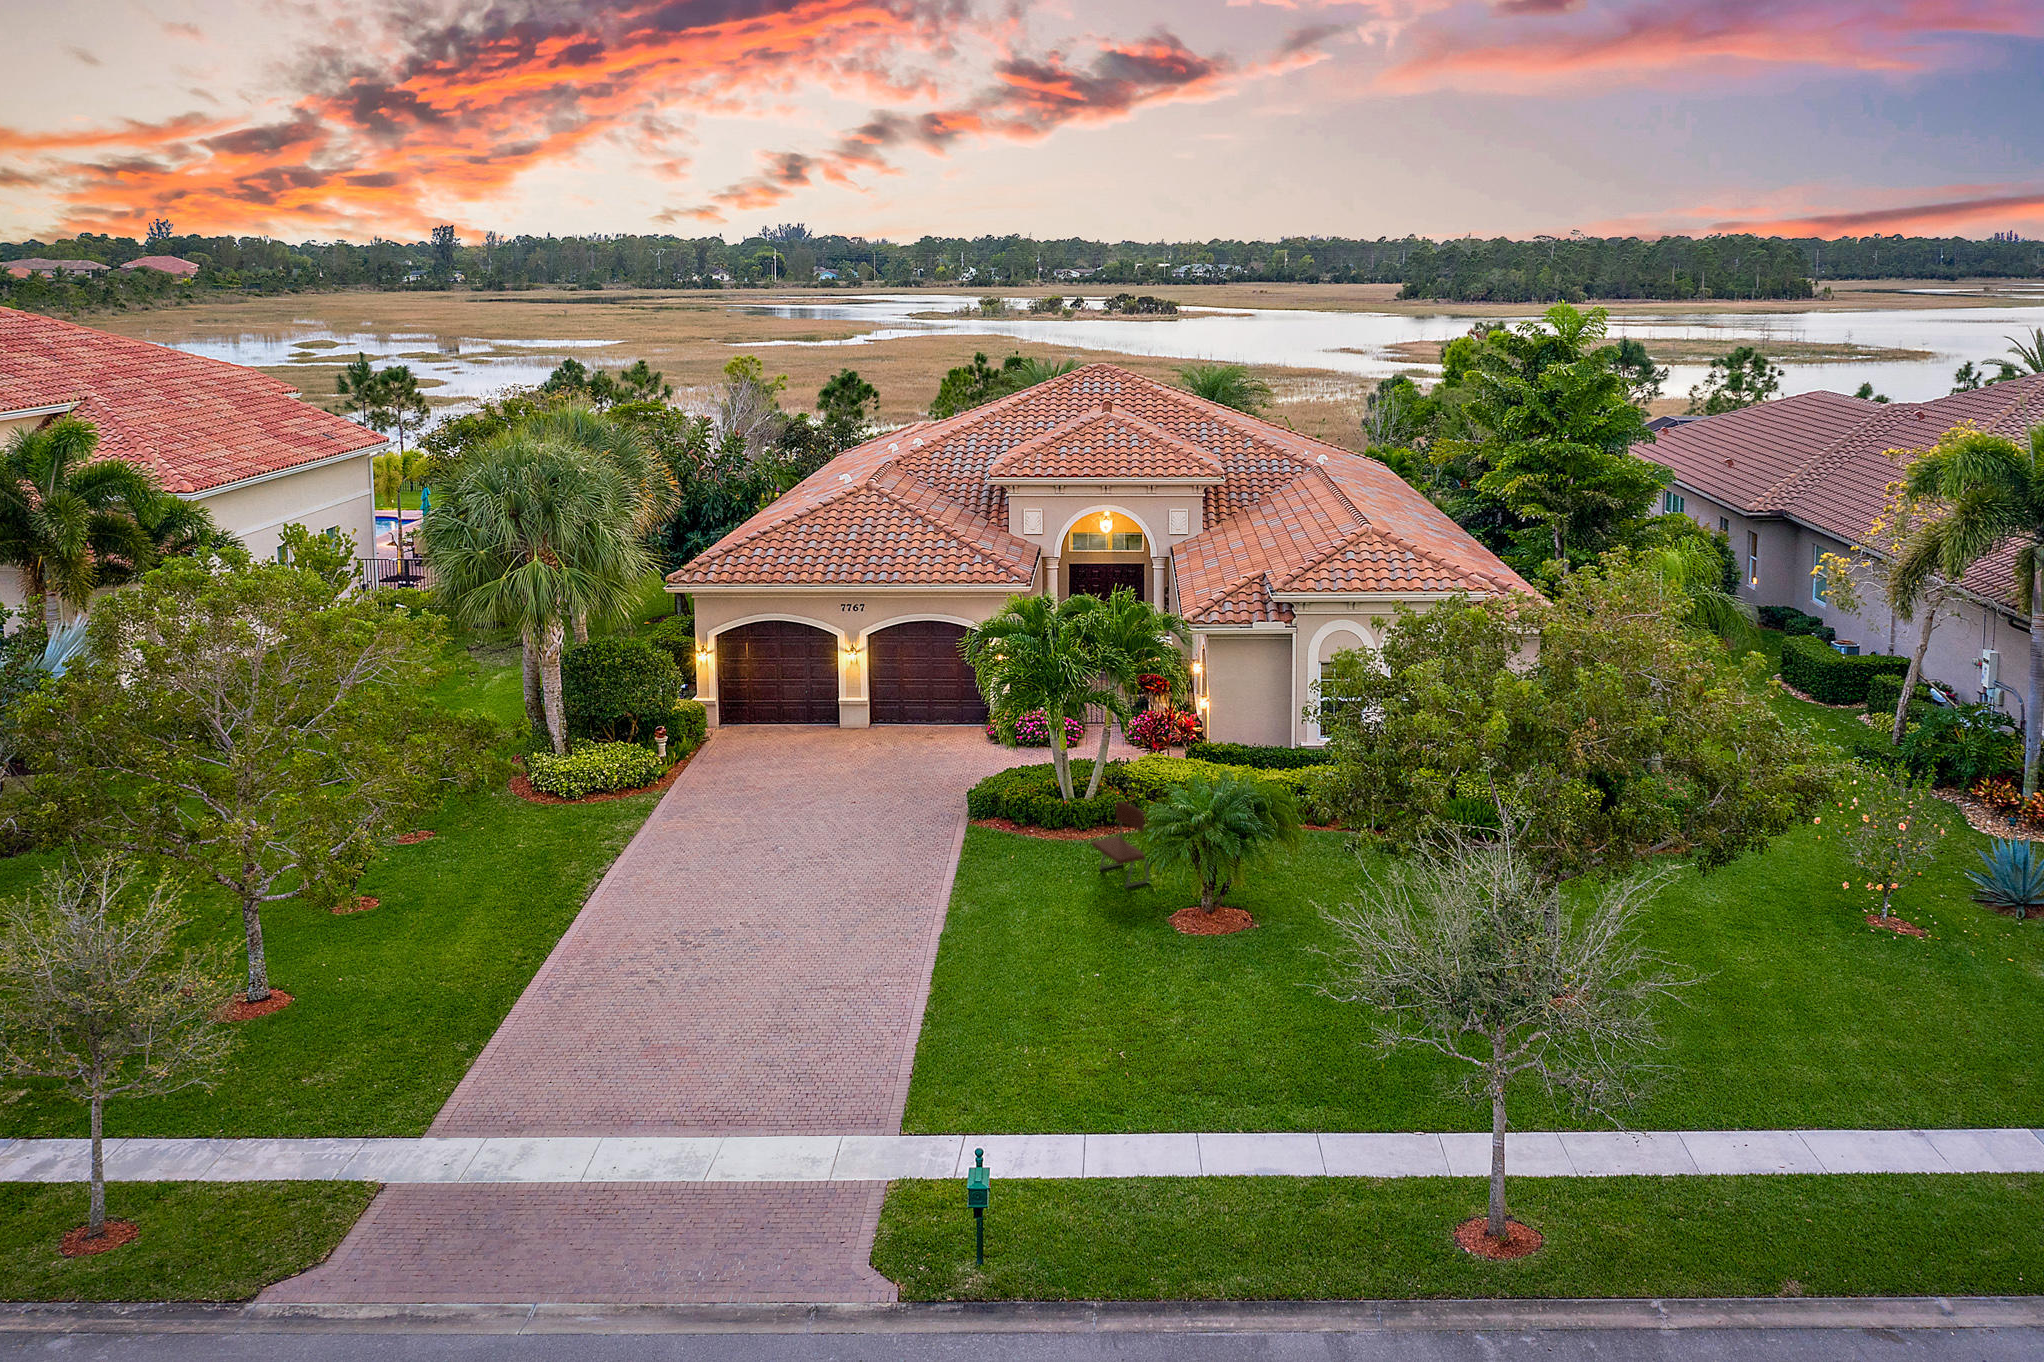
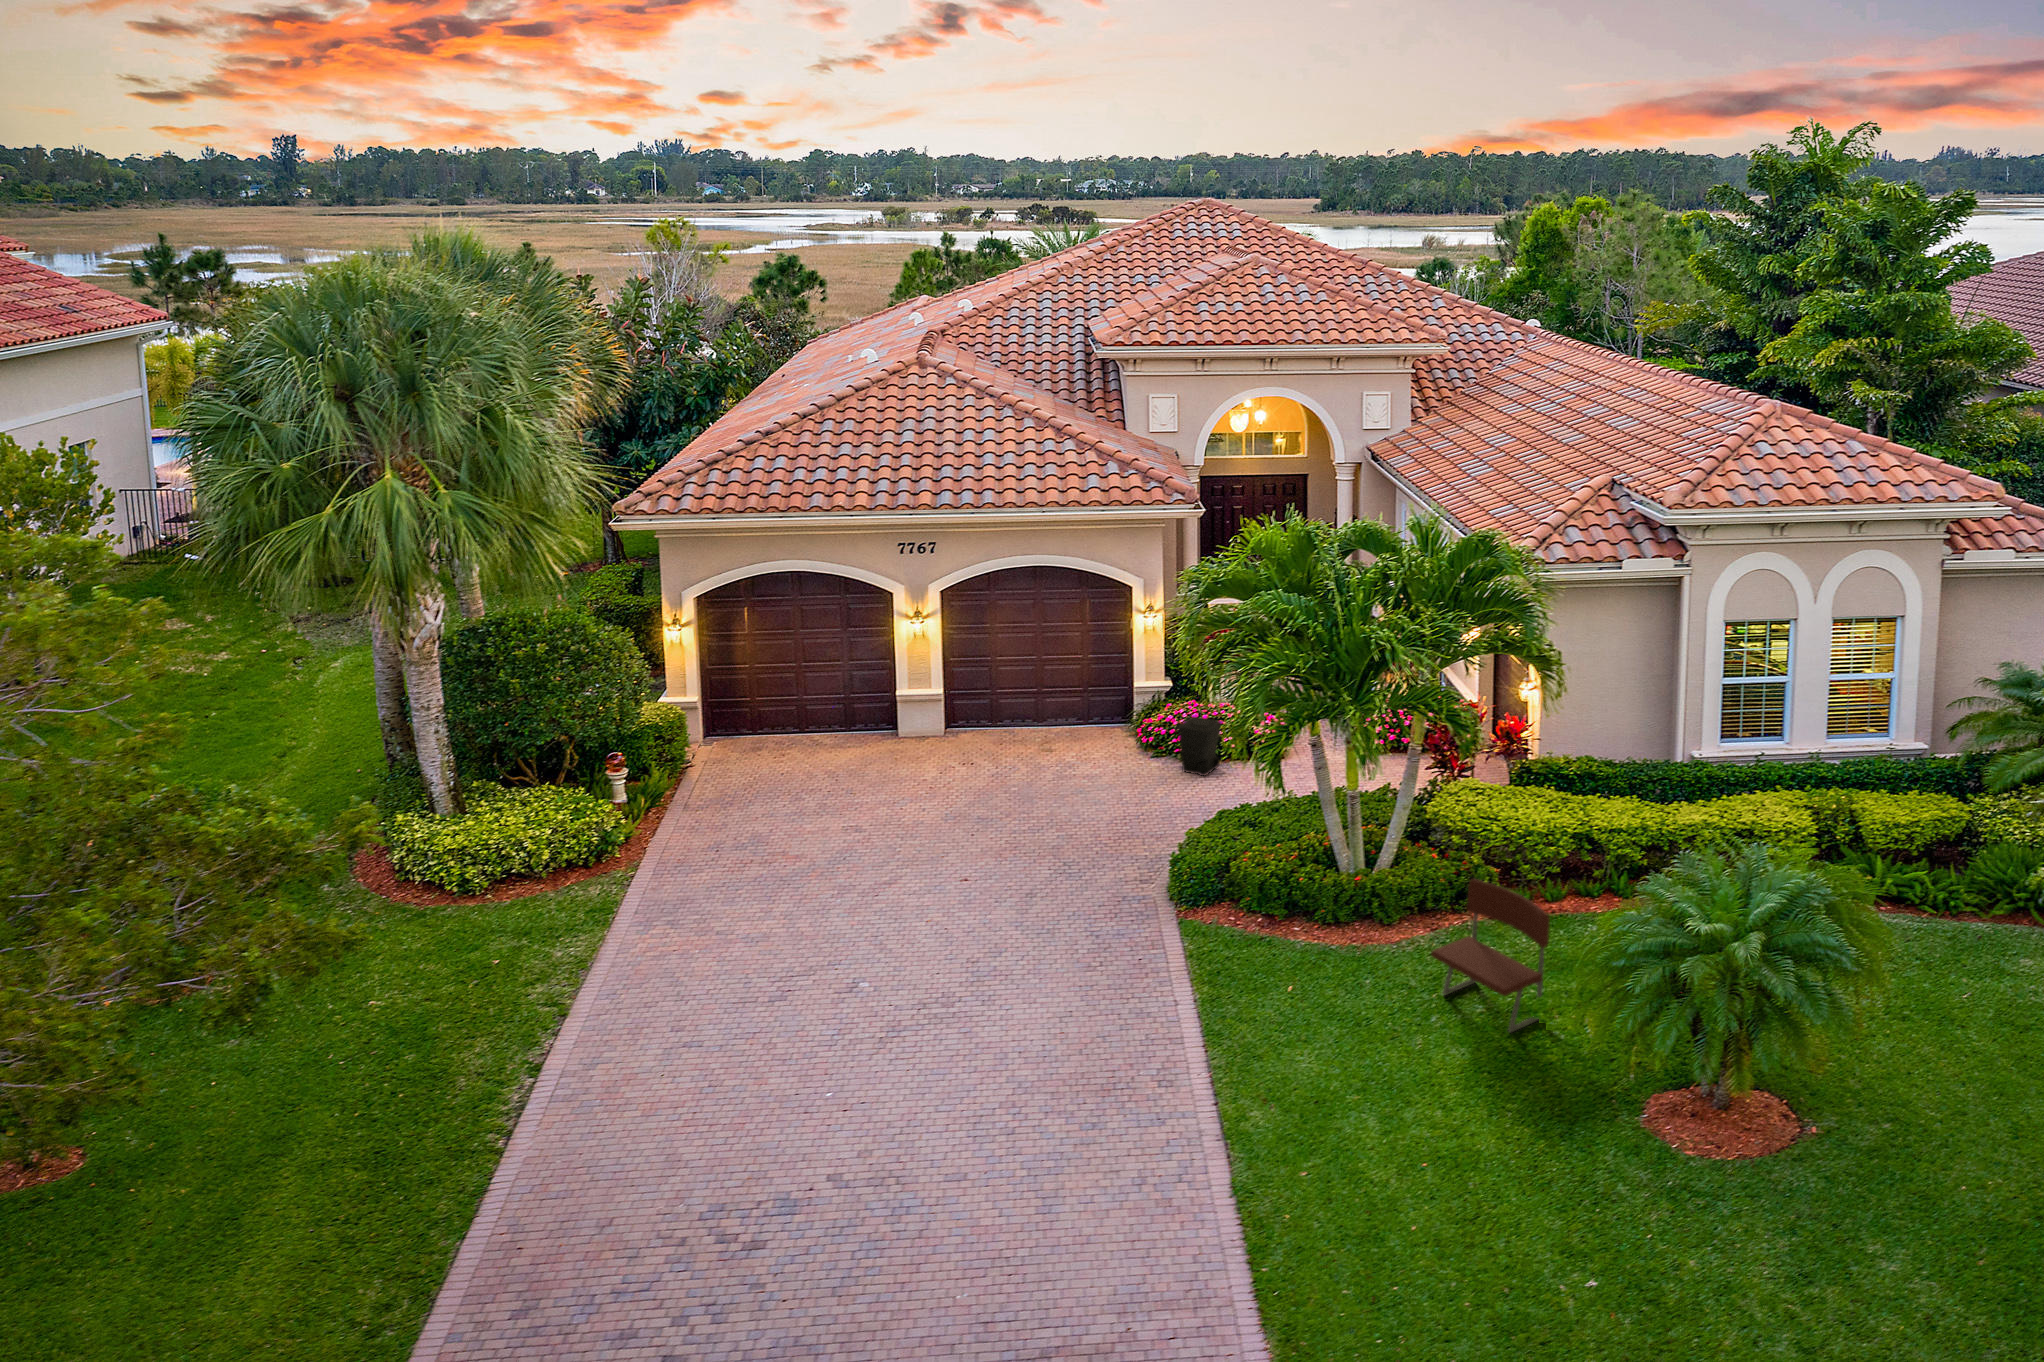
trash can: none [1007,719,1041,757] -> present [1176,716,1224,776]

